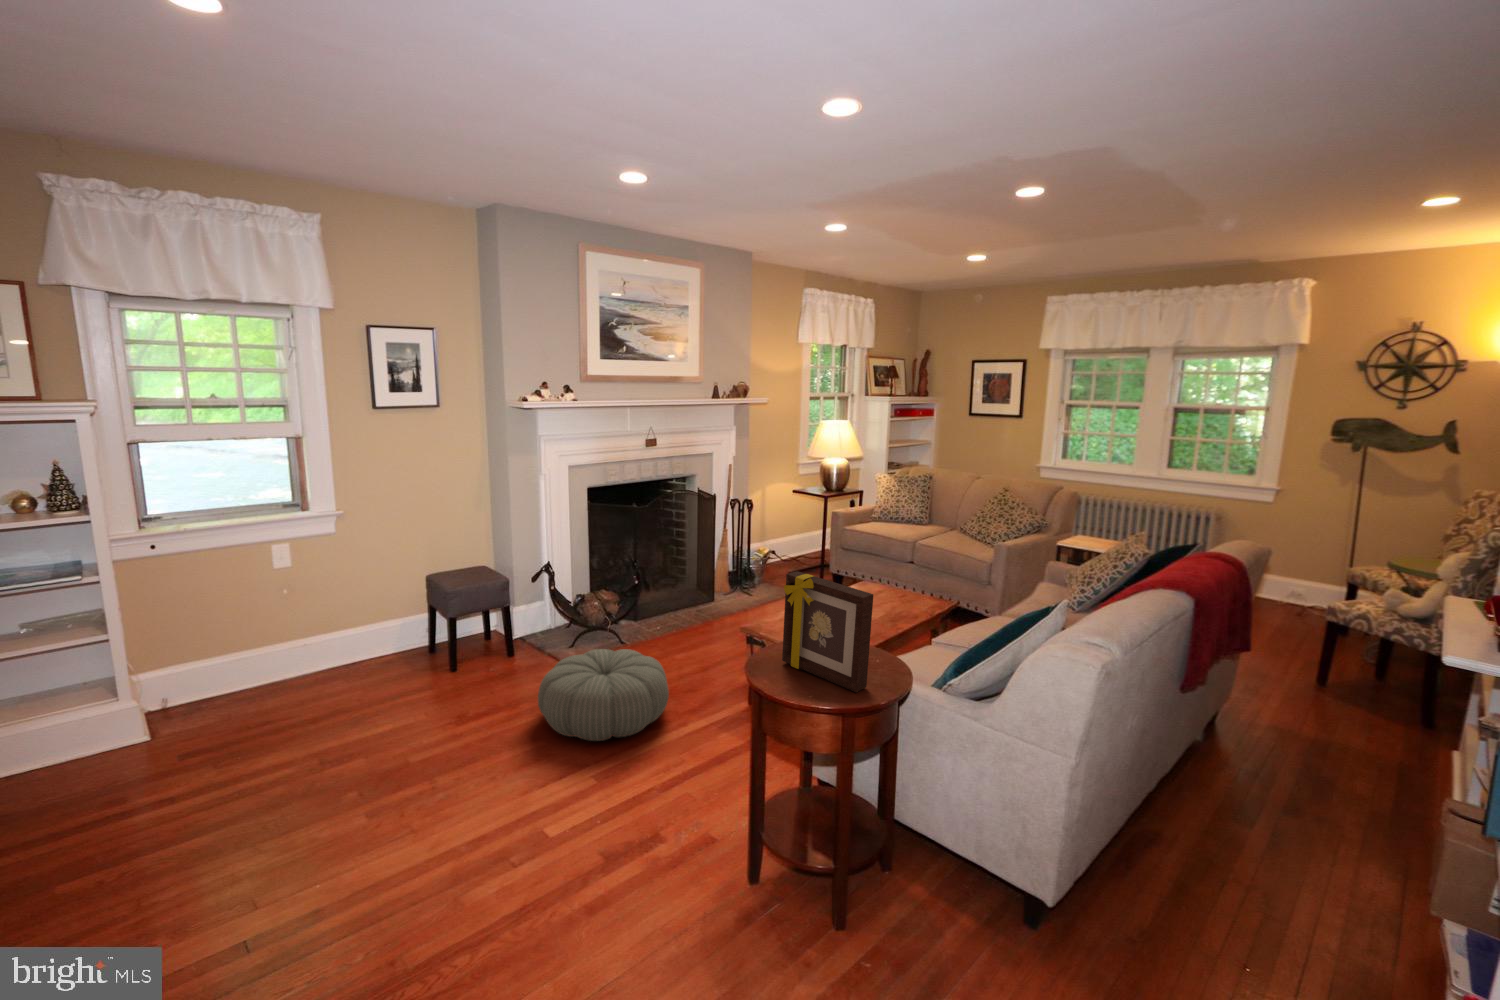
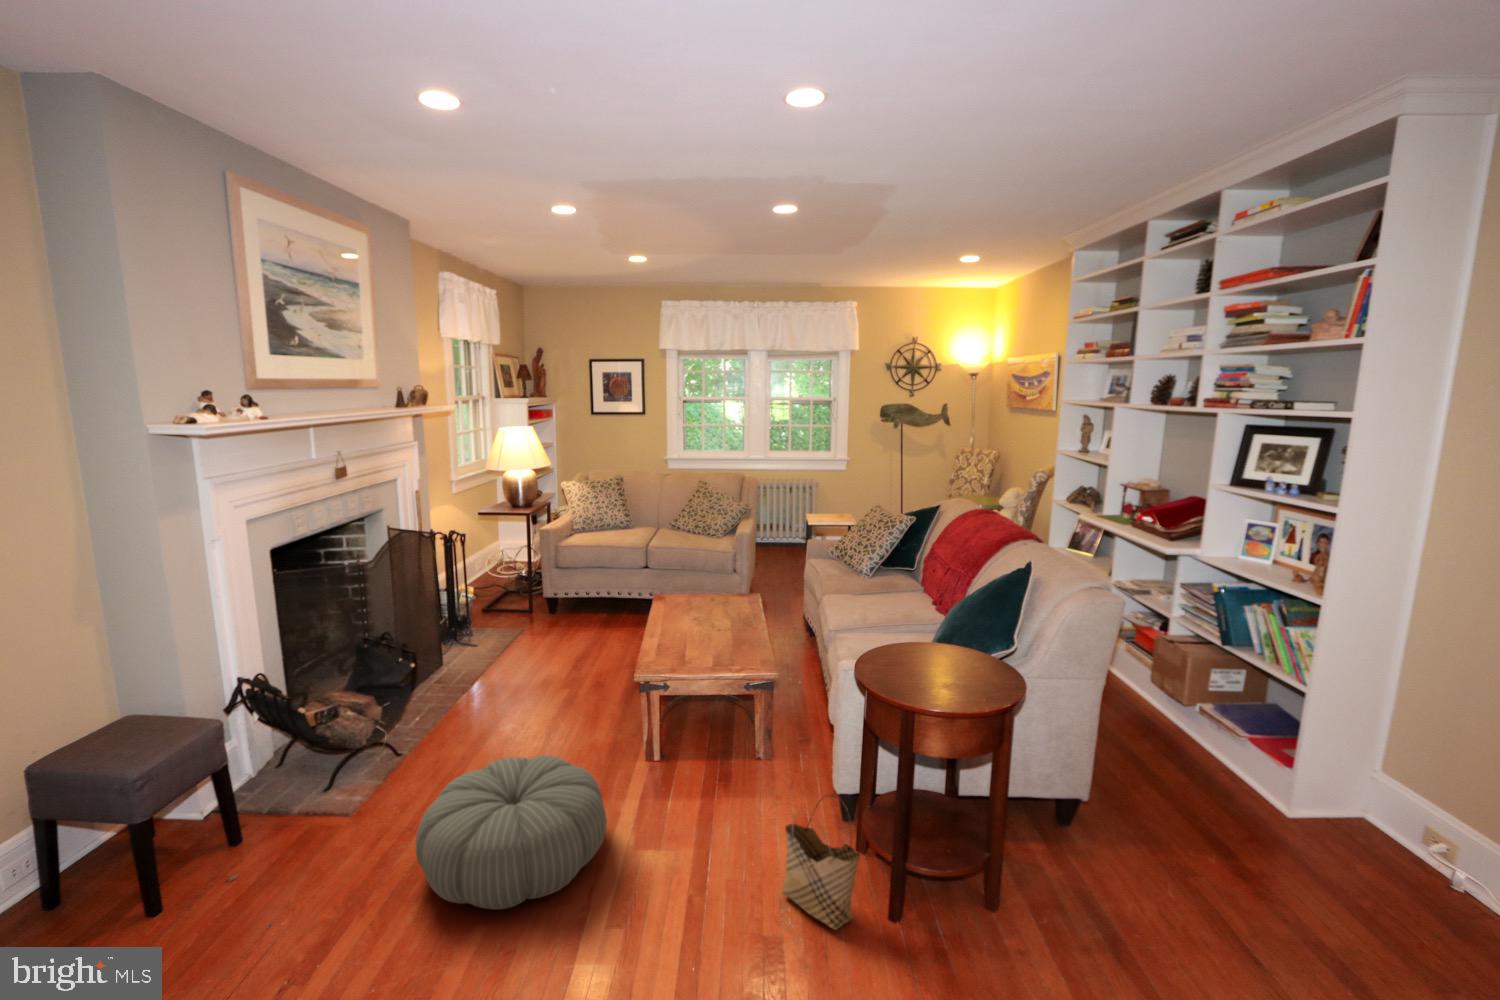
picture frame: present [782,571,873,692] -> none [898,581,1001,677]
woven basket: none [692,747,736,864] -> present [782,795,860,930]

